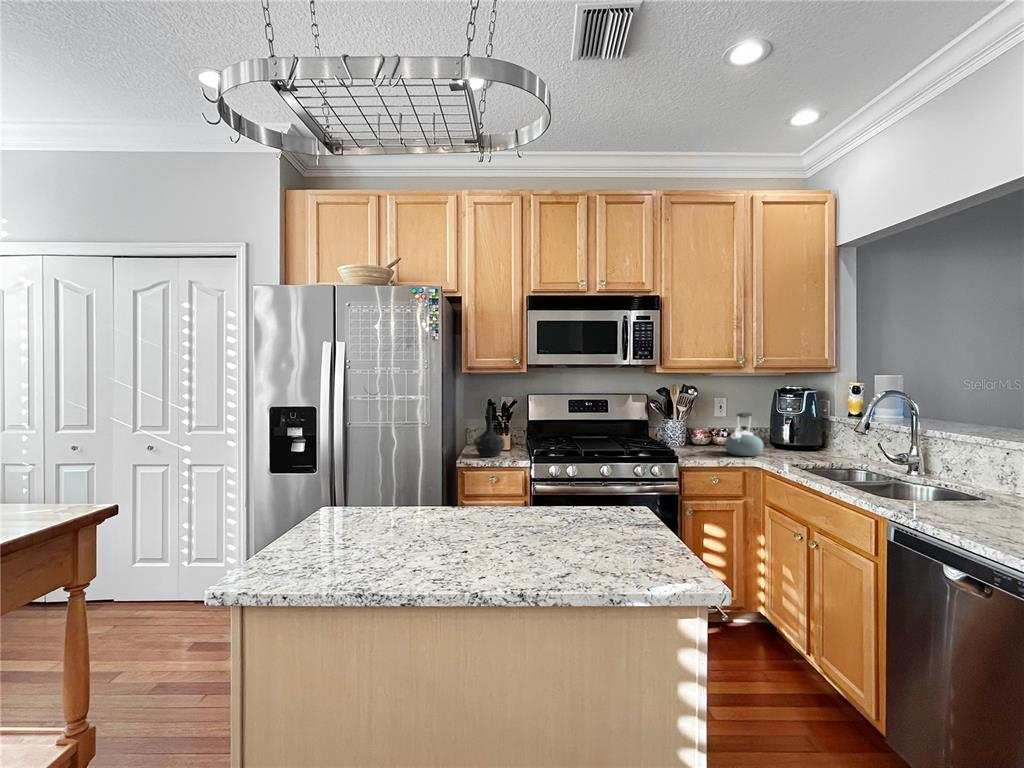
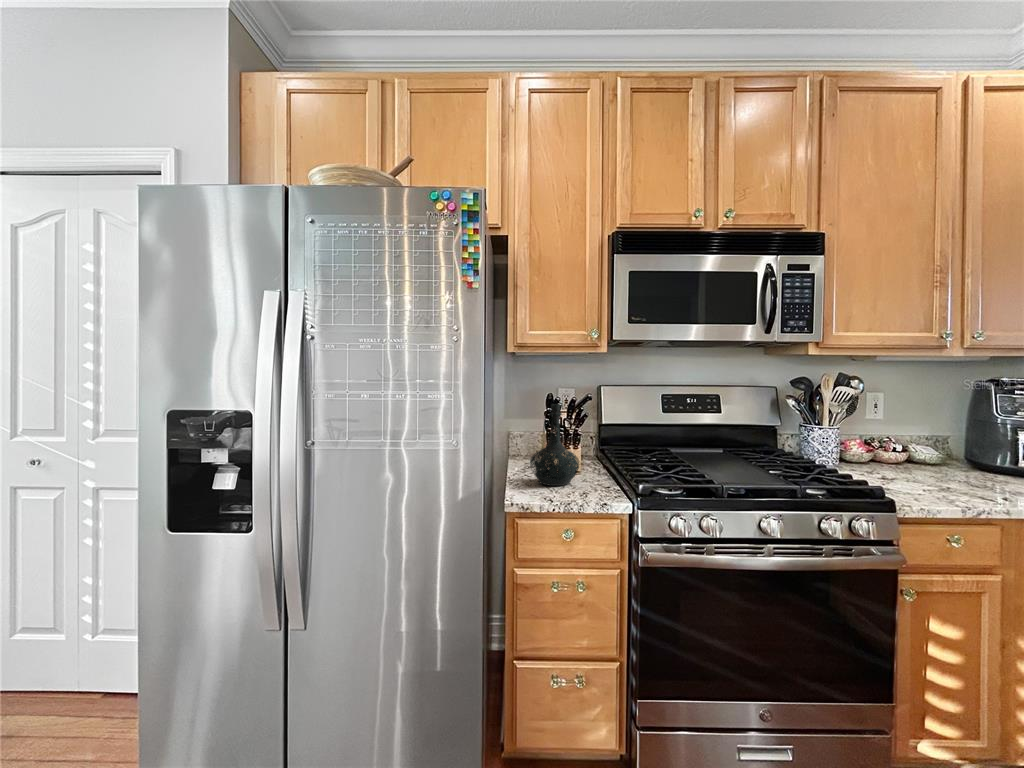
kettle: present [725,412,763,456] -> none [923,417,996,488]

